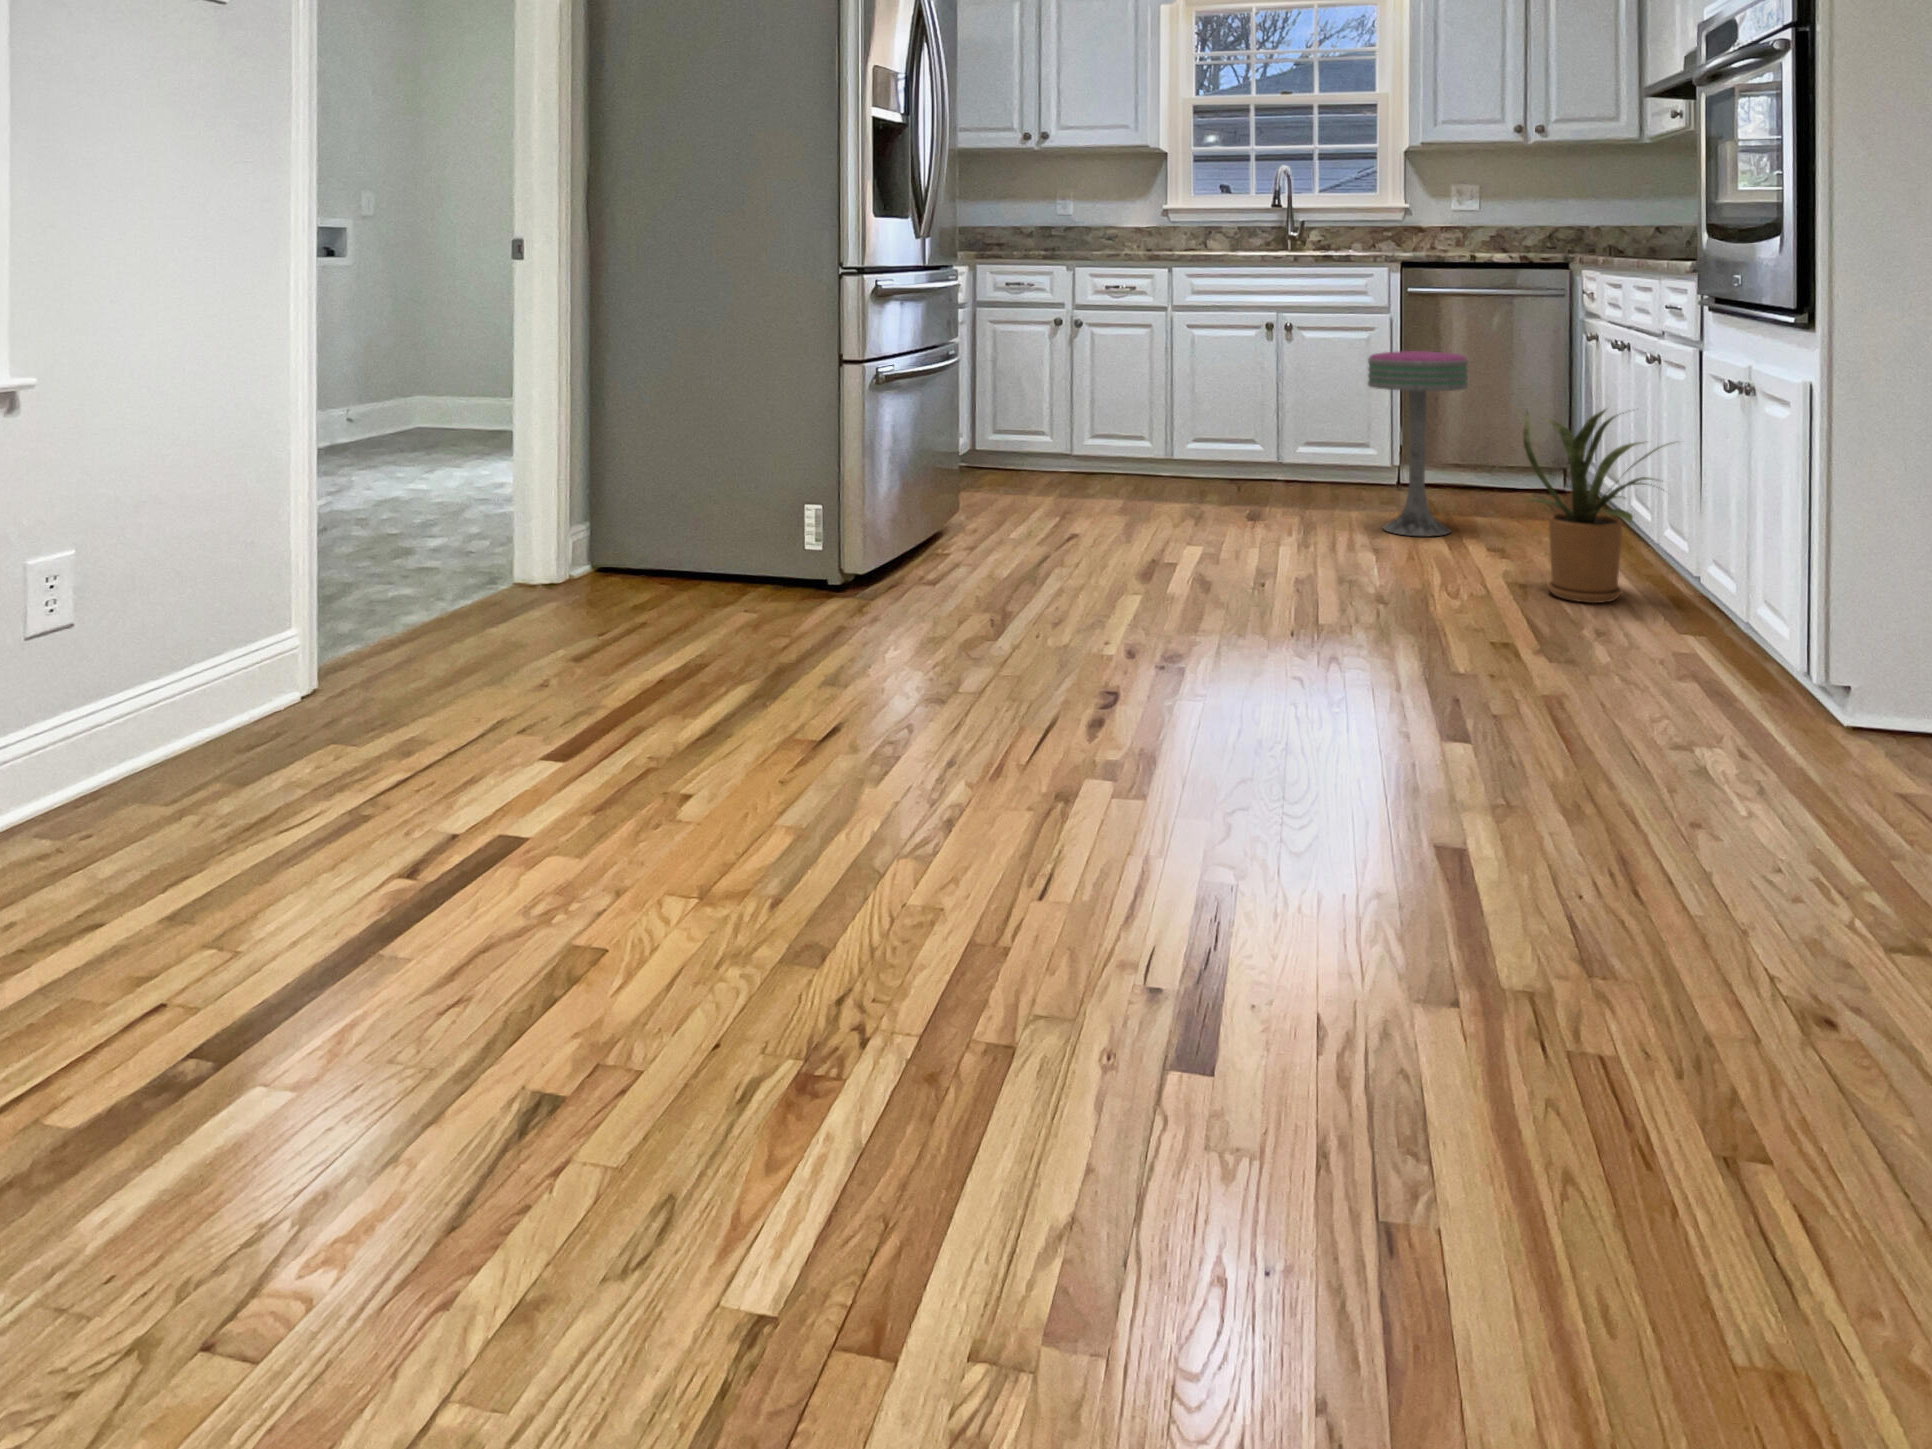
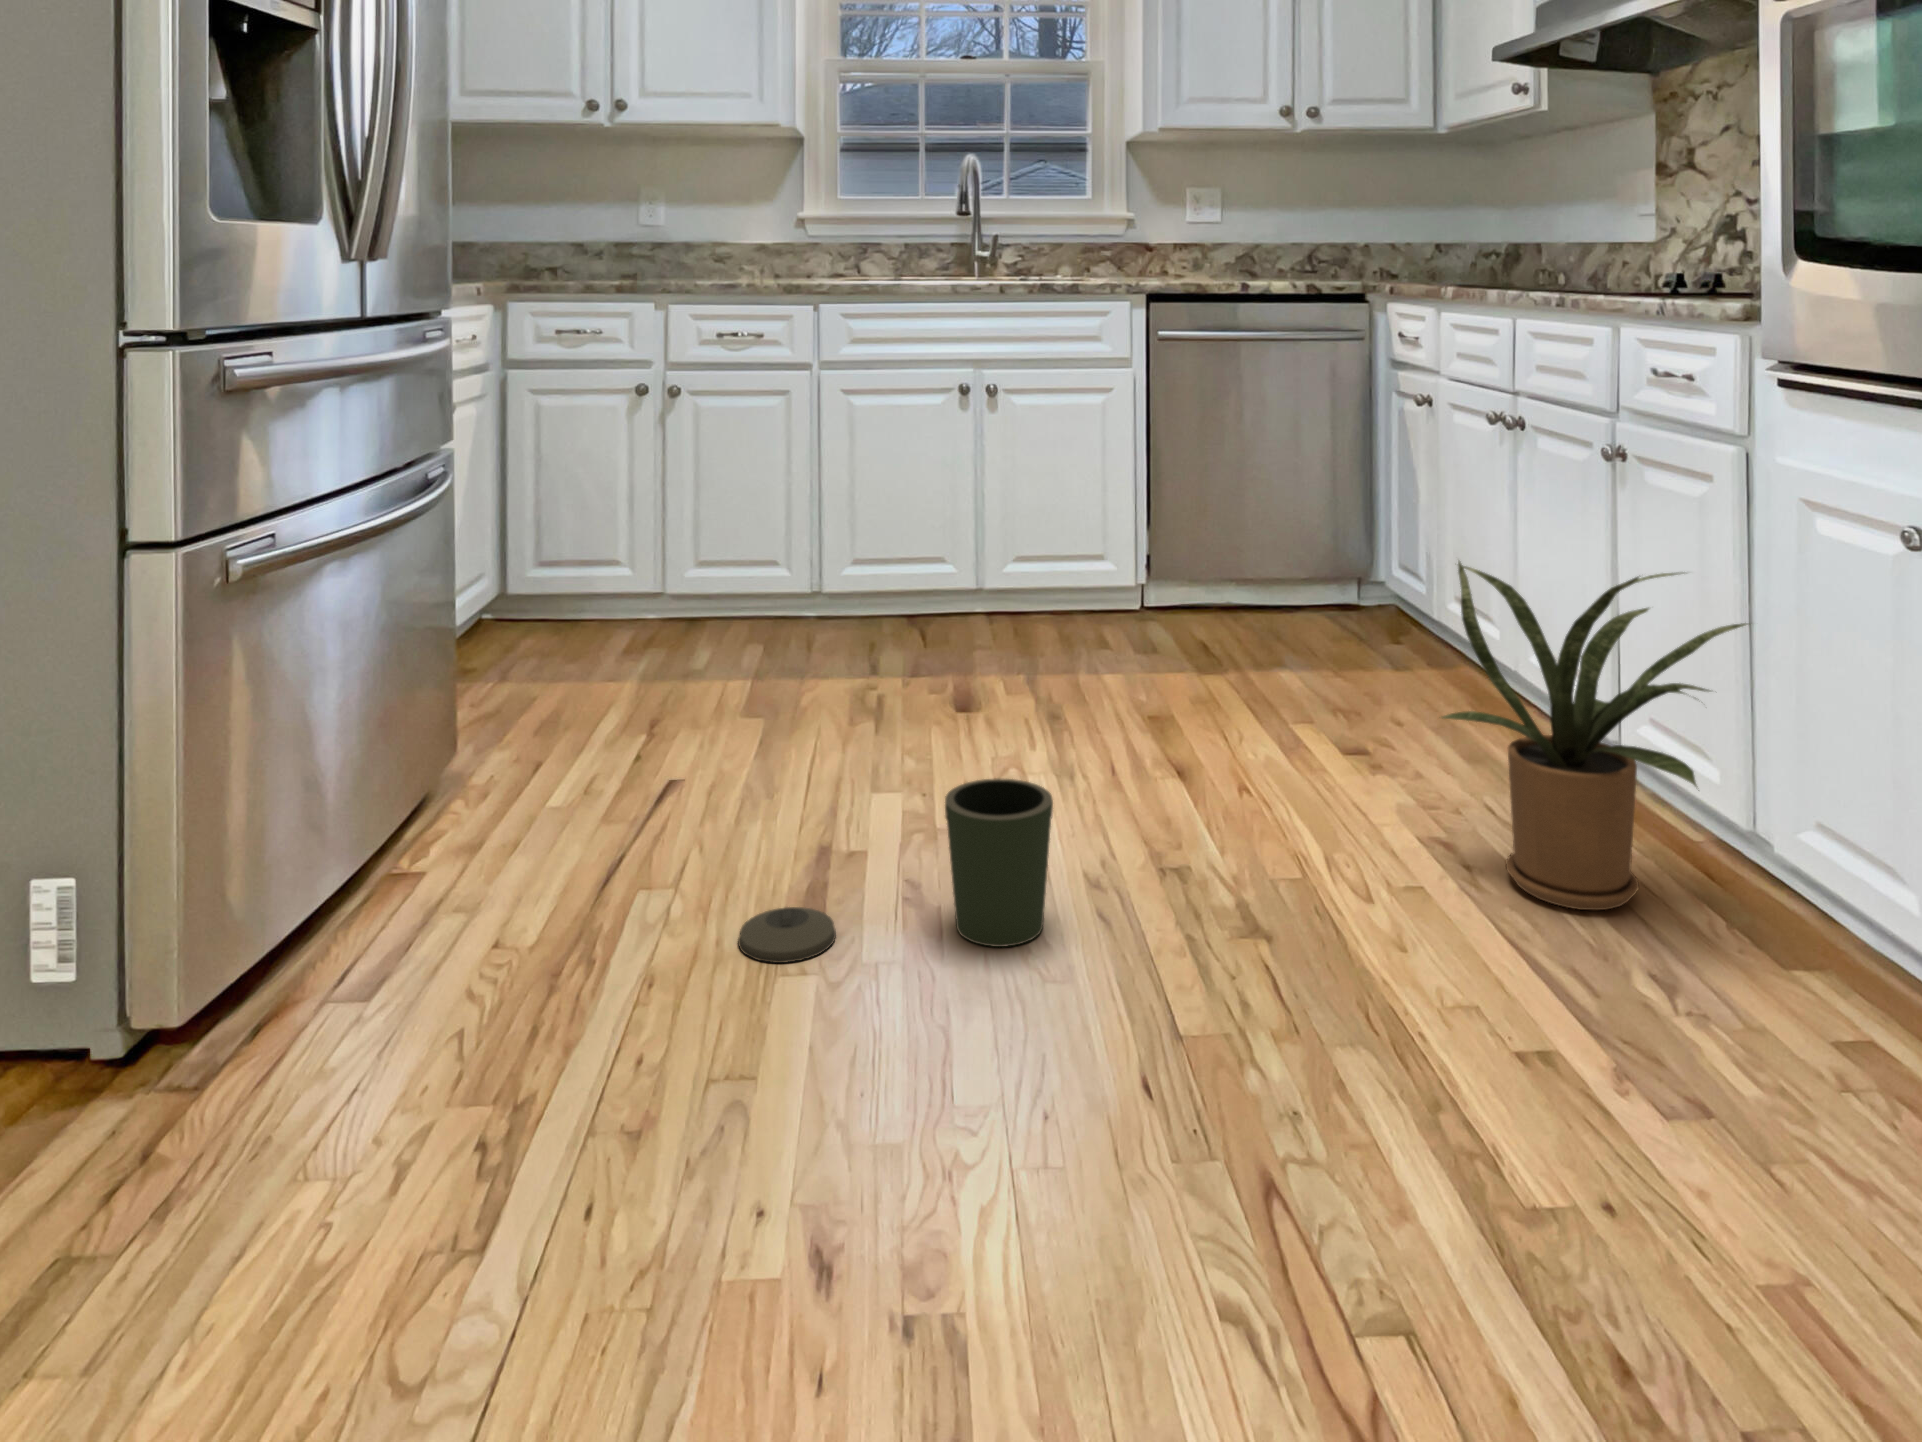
bar stool: present [1368,351,1468,536] -> none [1136,437,1288,733]
trash can: none [1112,514,1277,592] -> present [738,779,1053,963]

